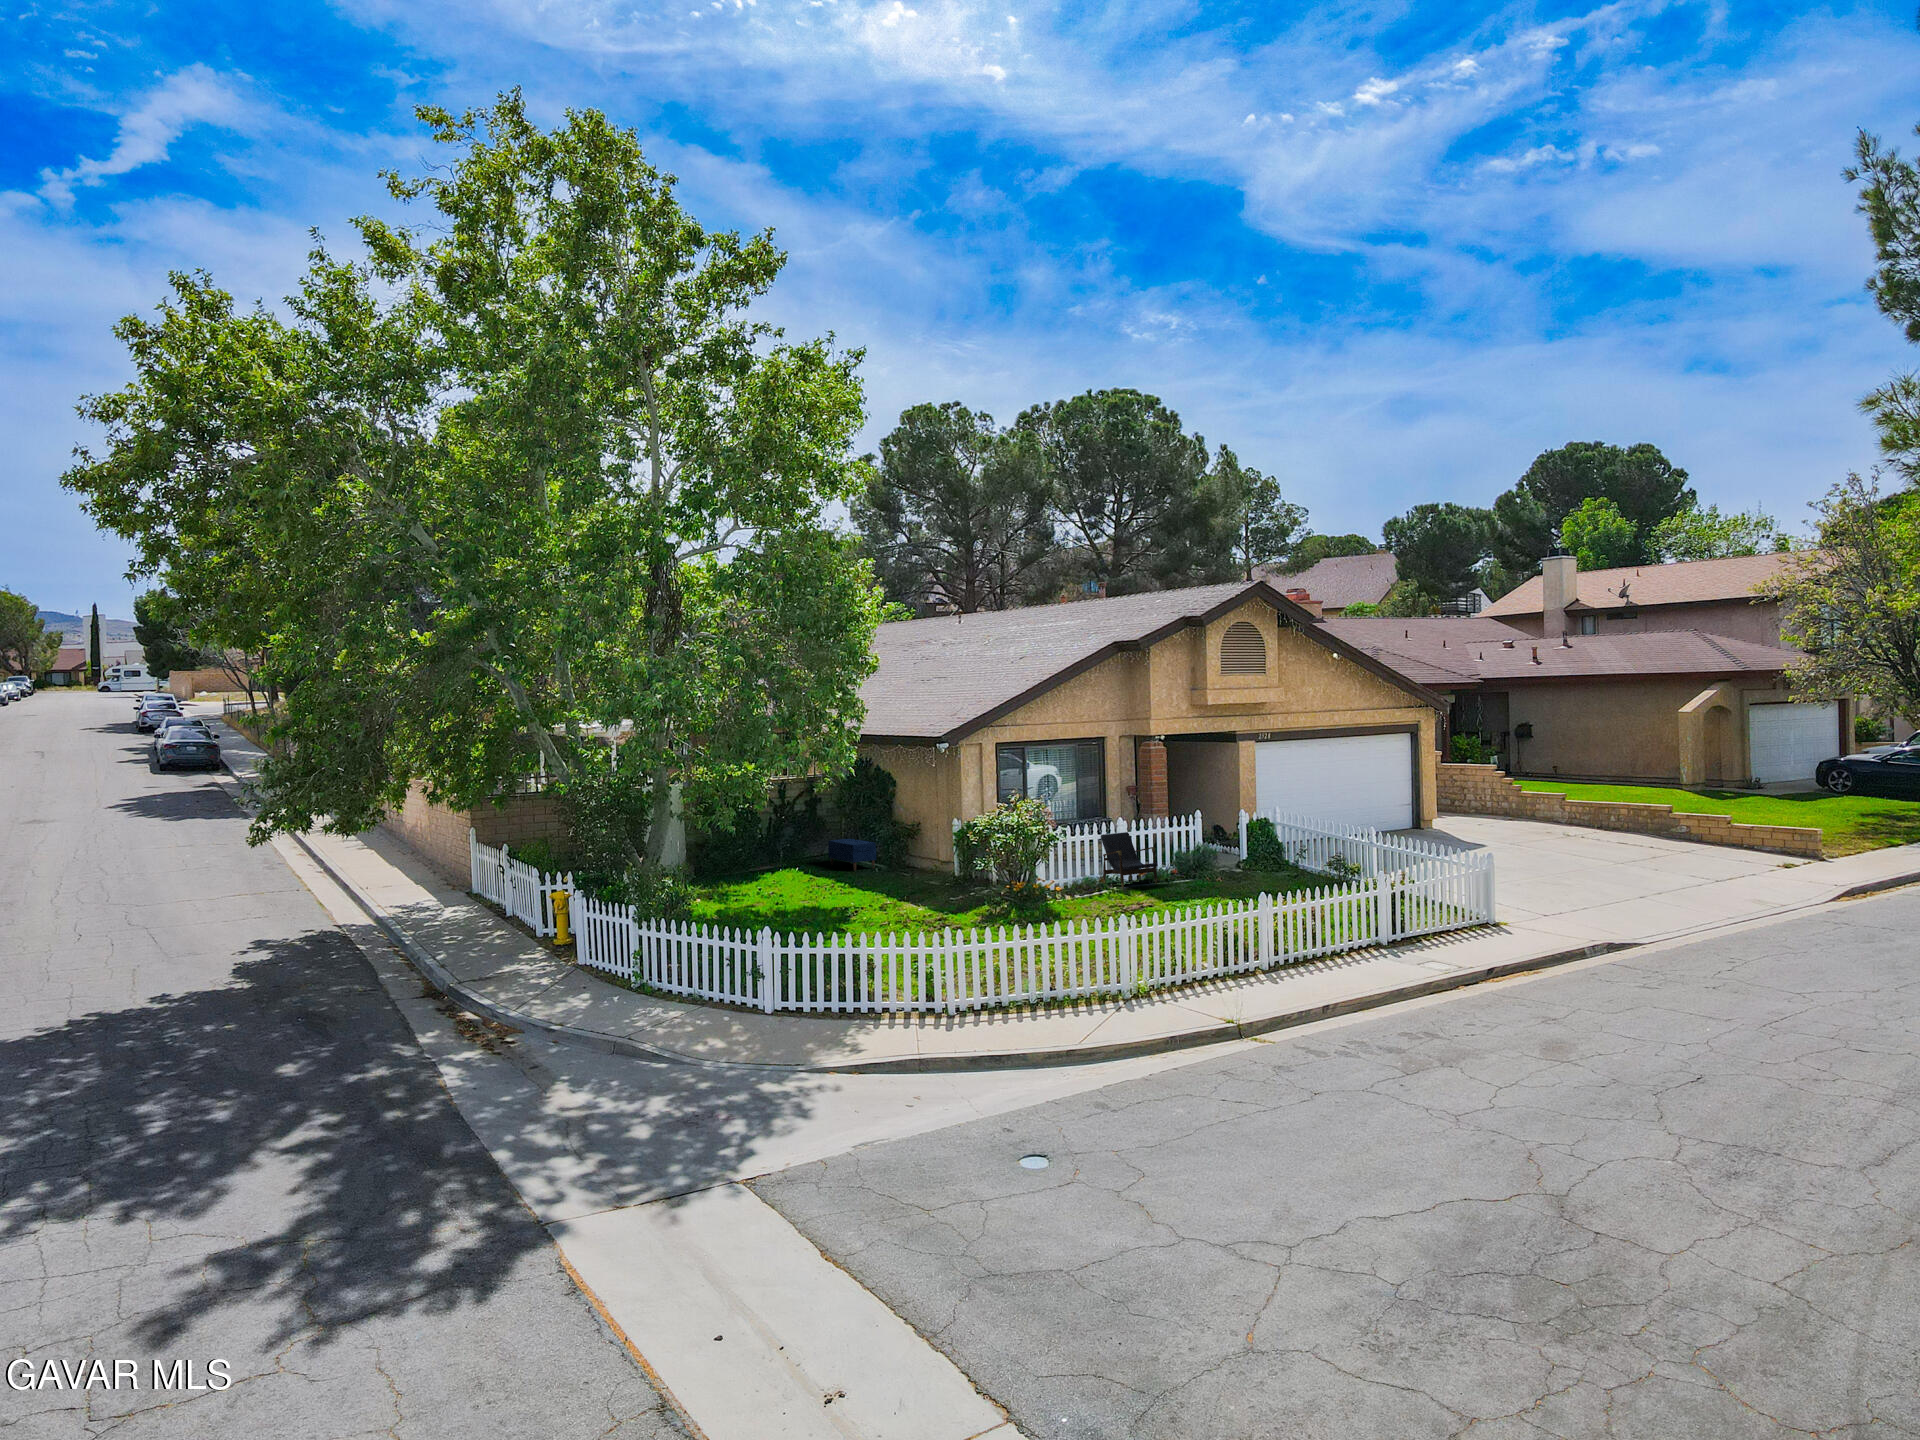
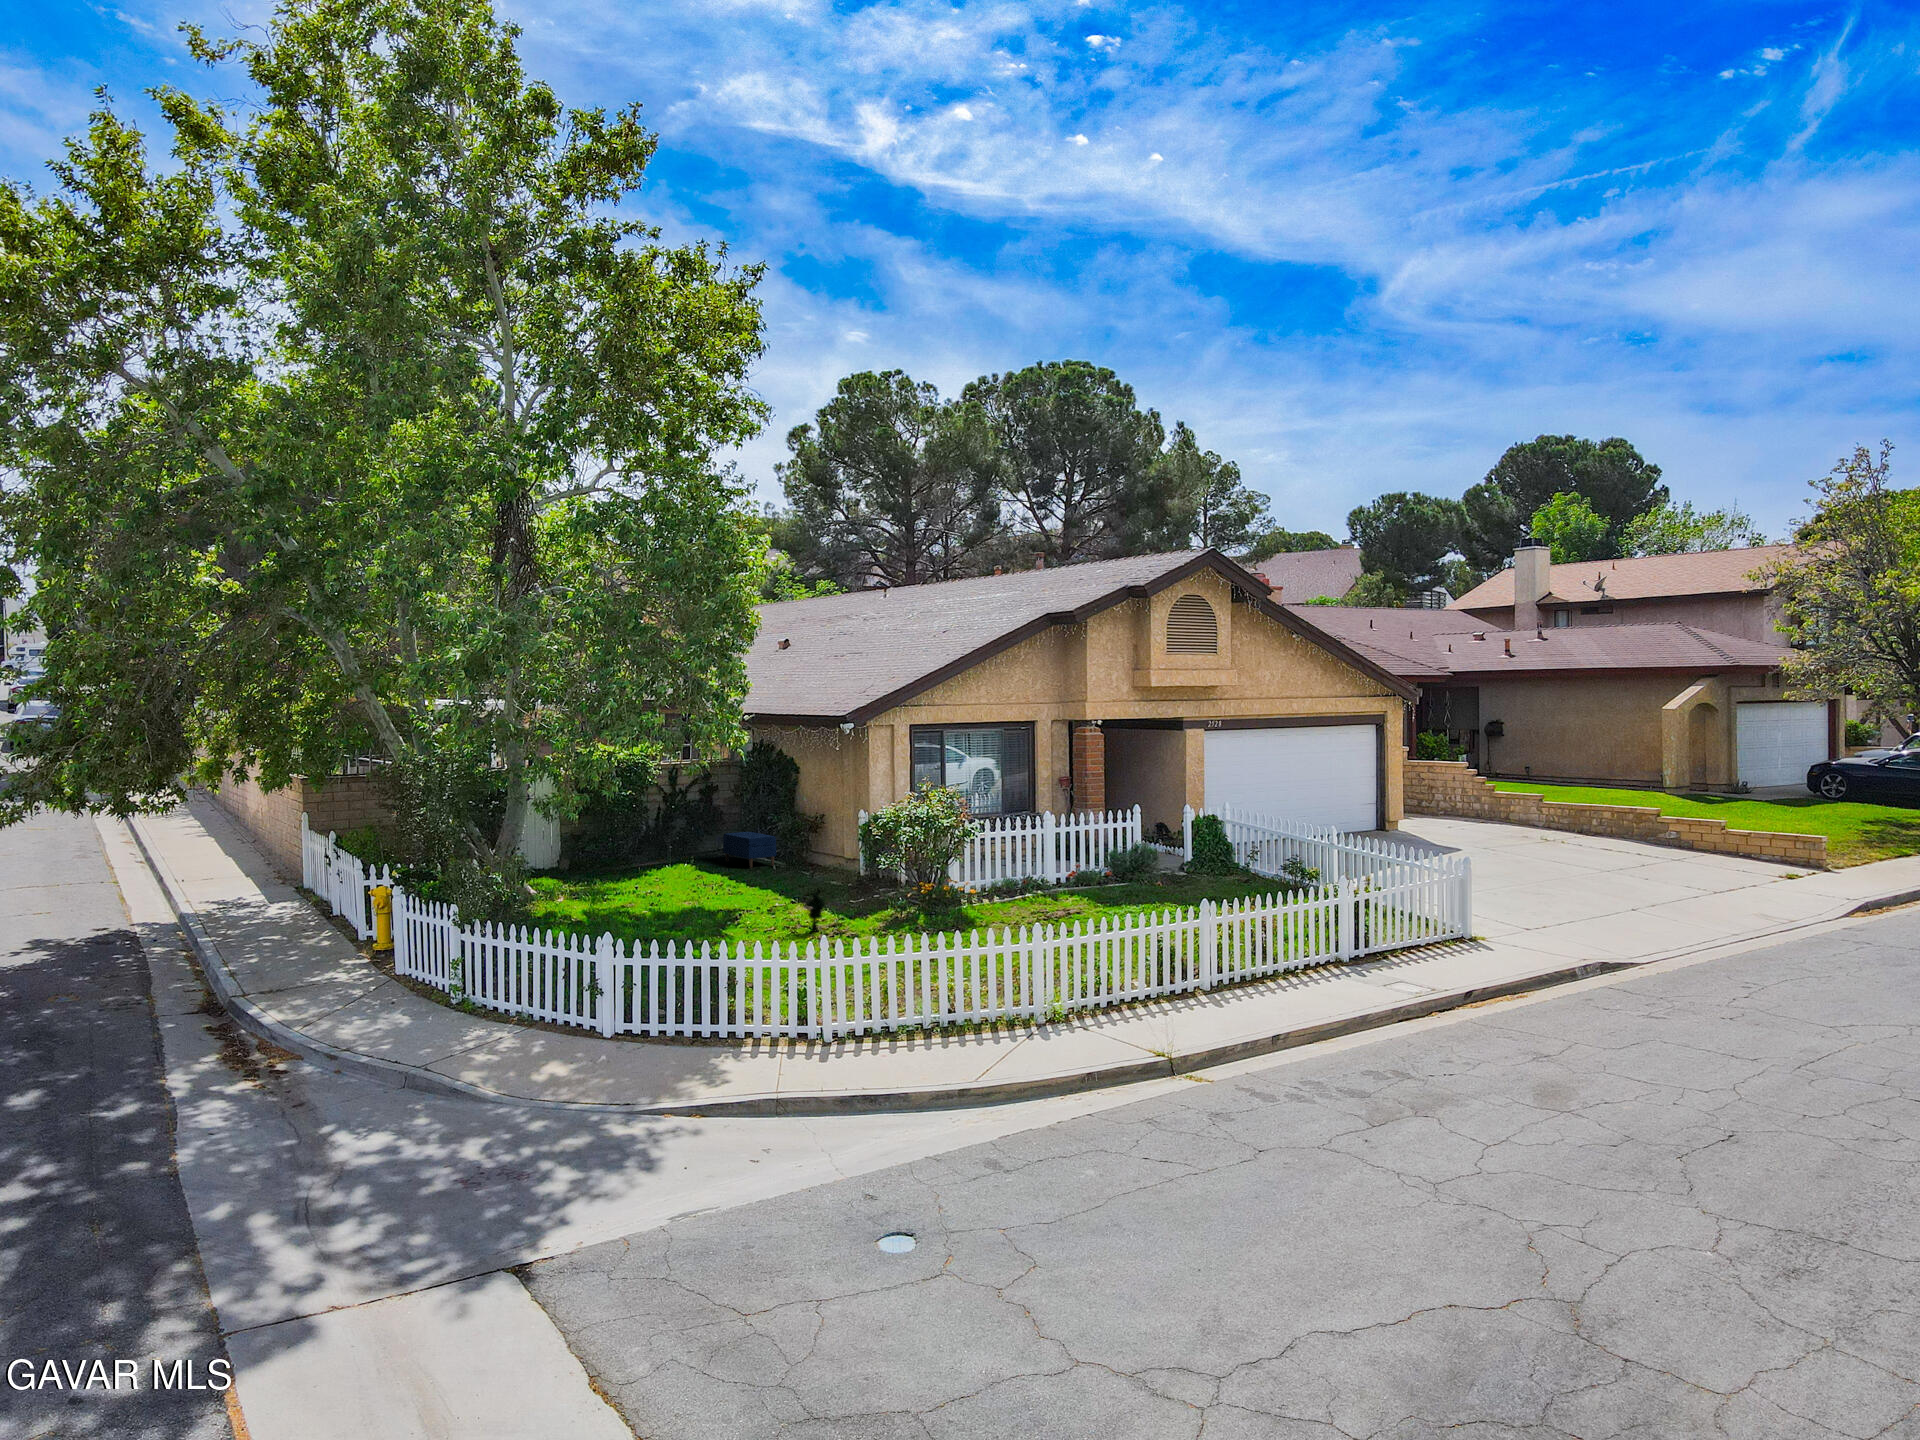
lounge chair: present [1101,832,1158,888] -> none [1028,828,1091,892]
decorative plant: none [914,888,935,925] -> present [803,889,825,932]

